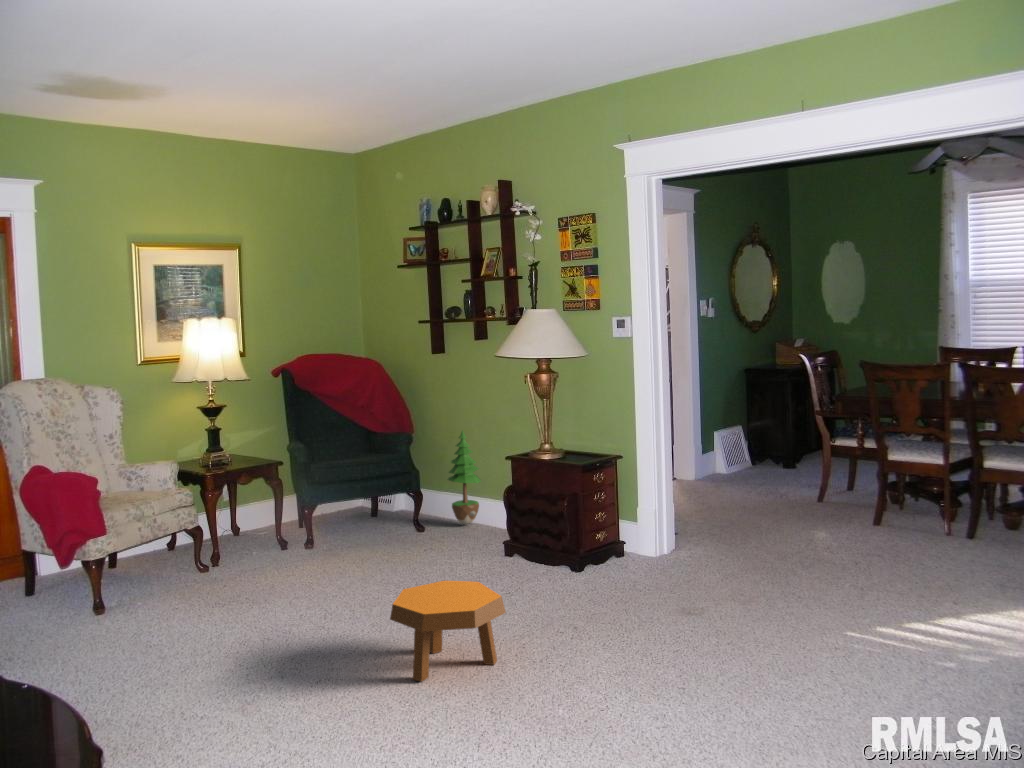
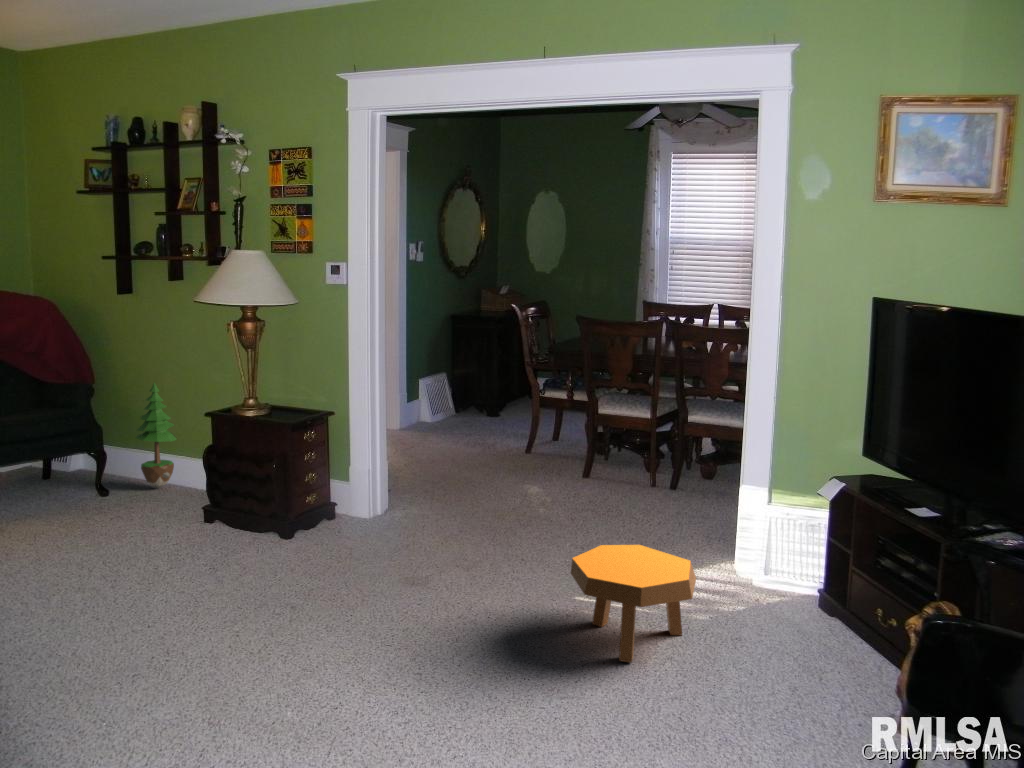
footstool: present [390,581,506,682] -> present [571,545,696,662]

